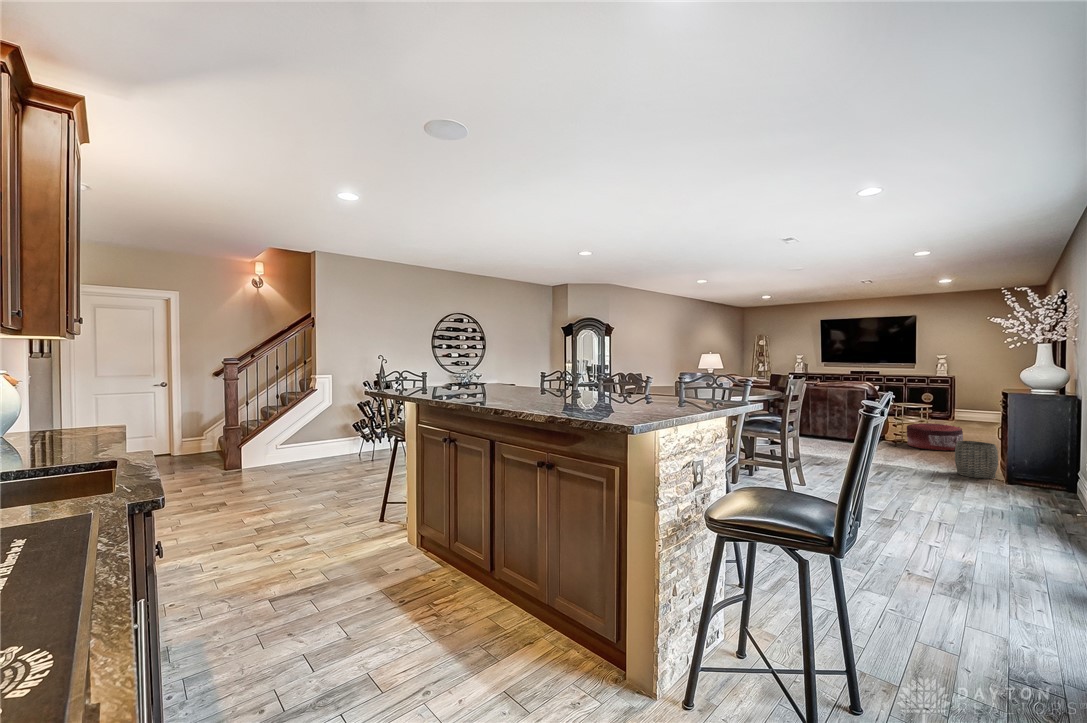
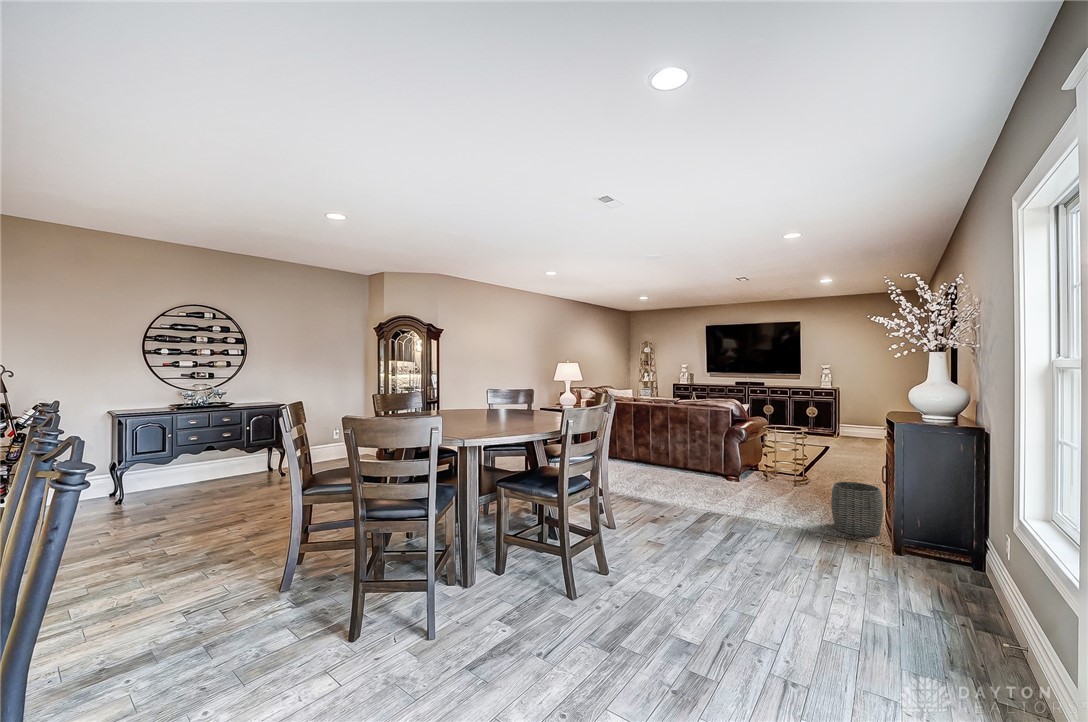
pouf: present [907,423,963,451] -> none [782,448,846,485]

